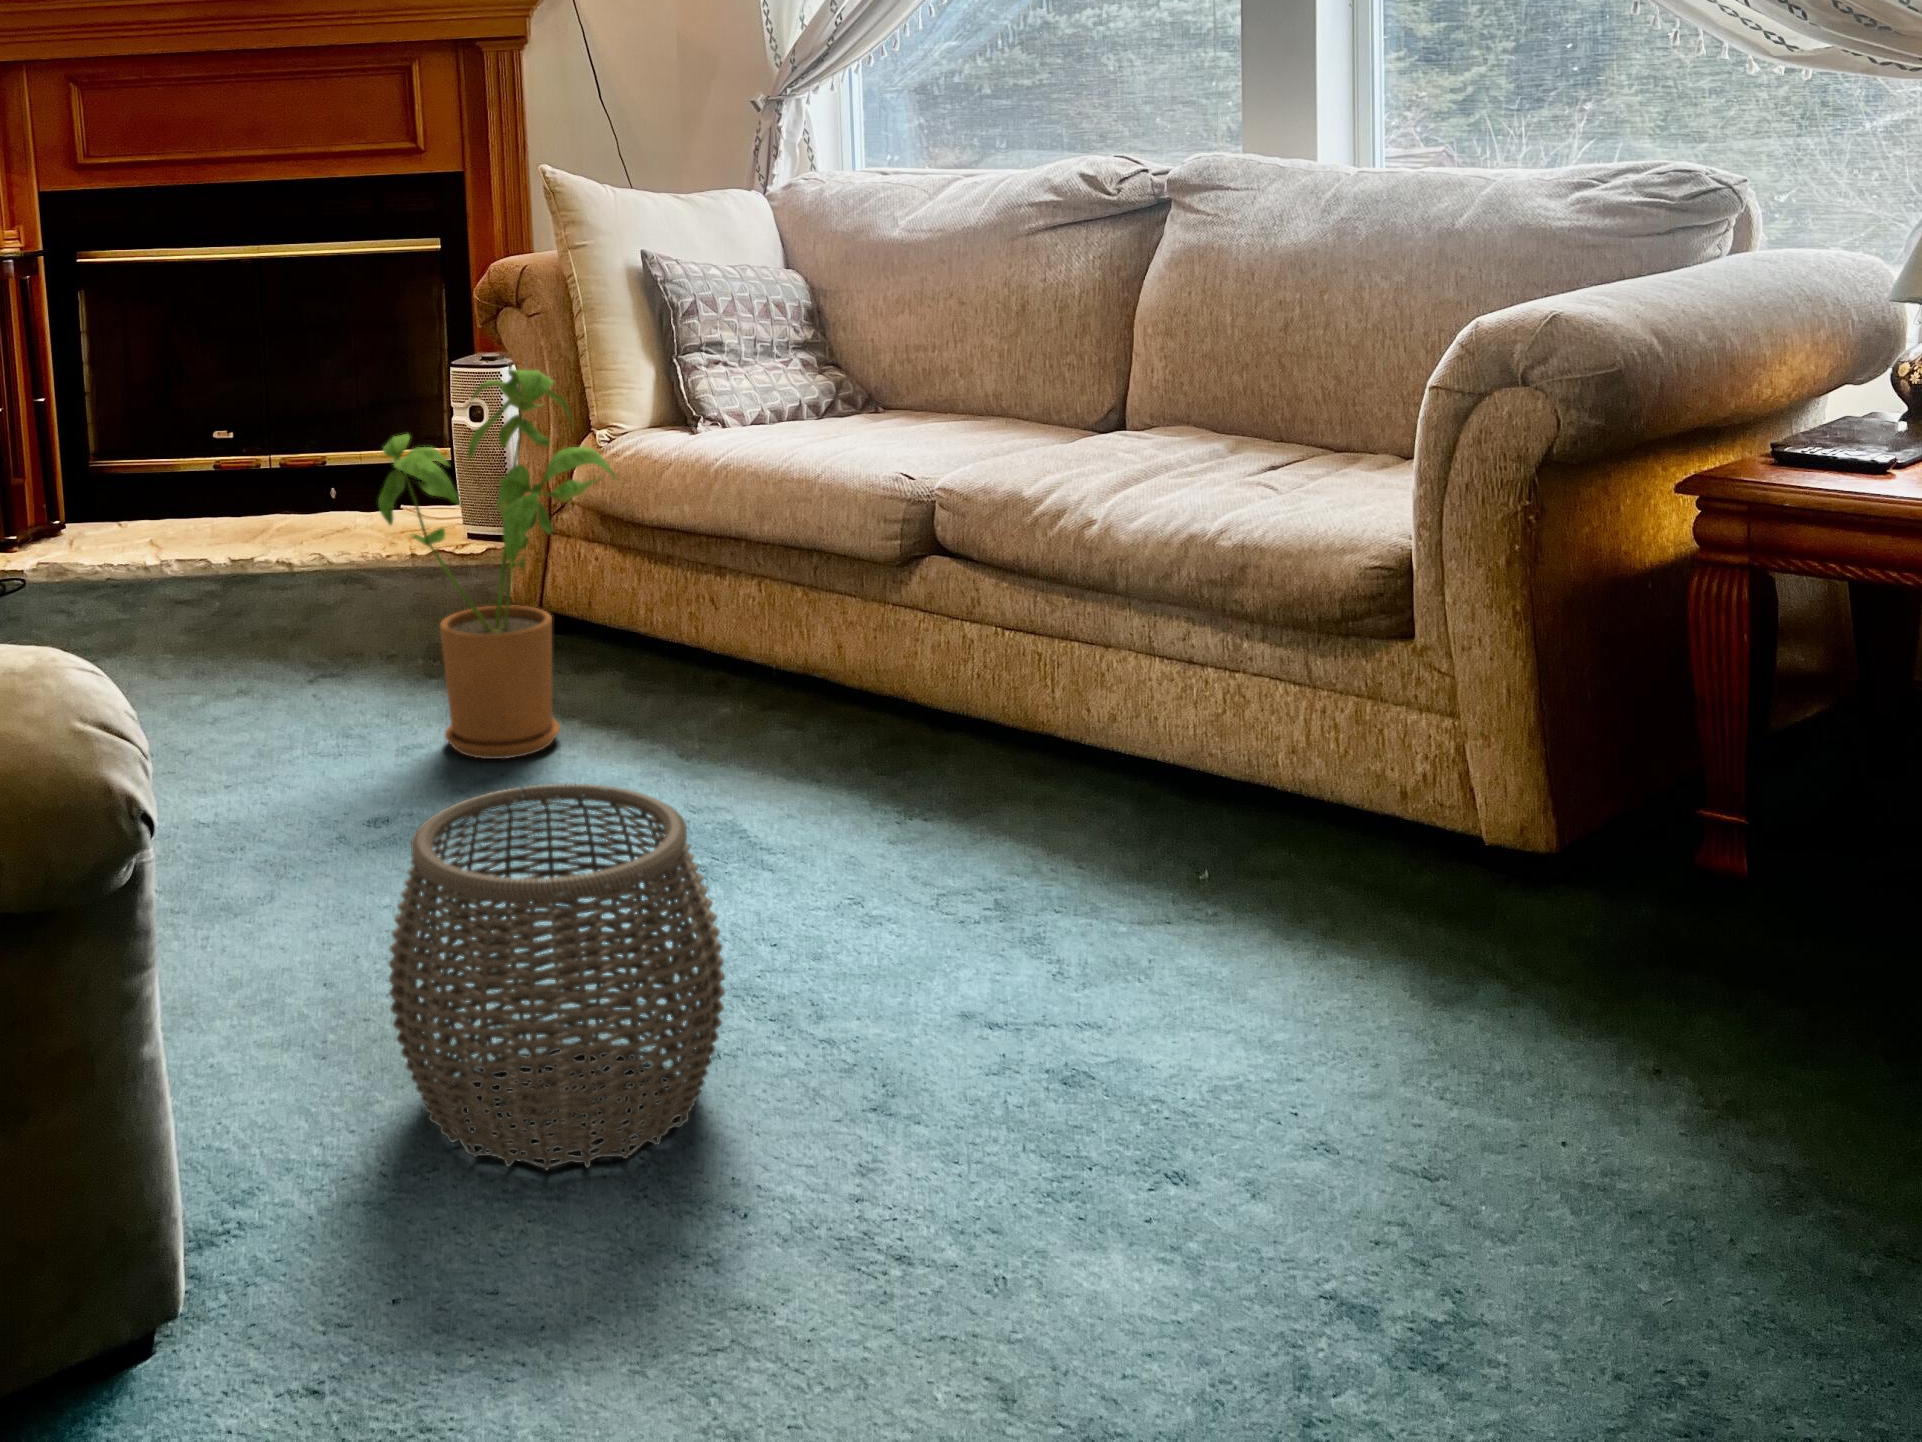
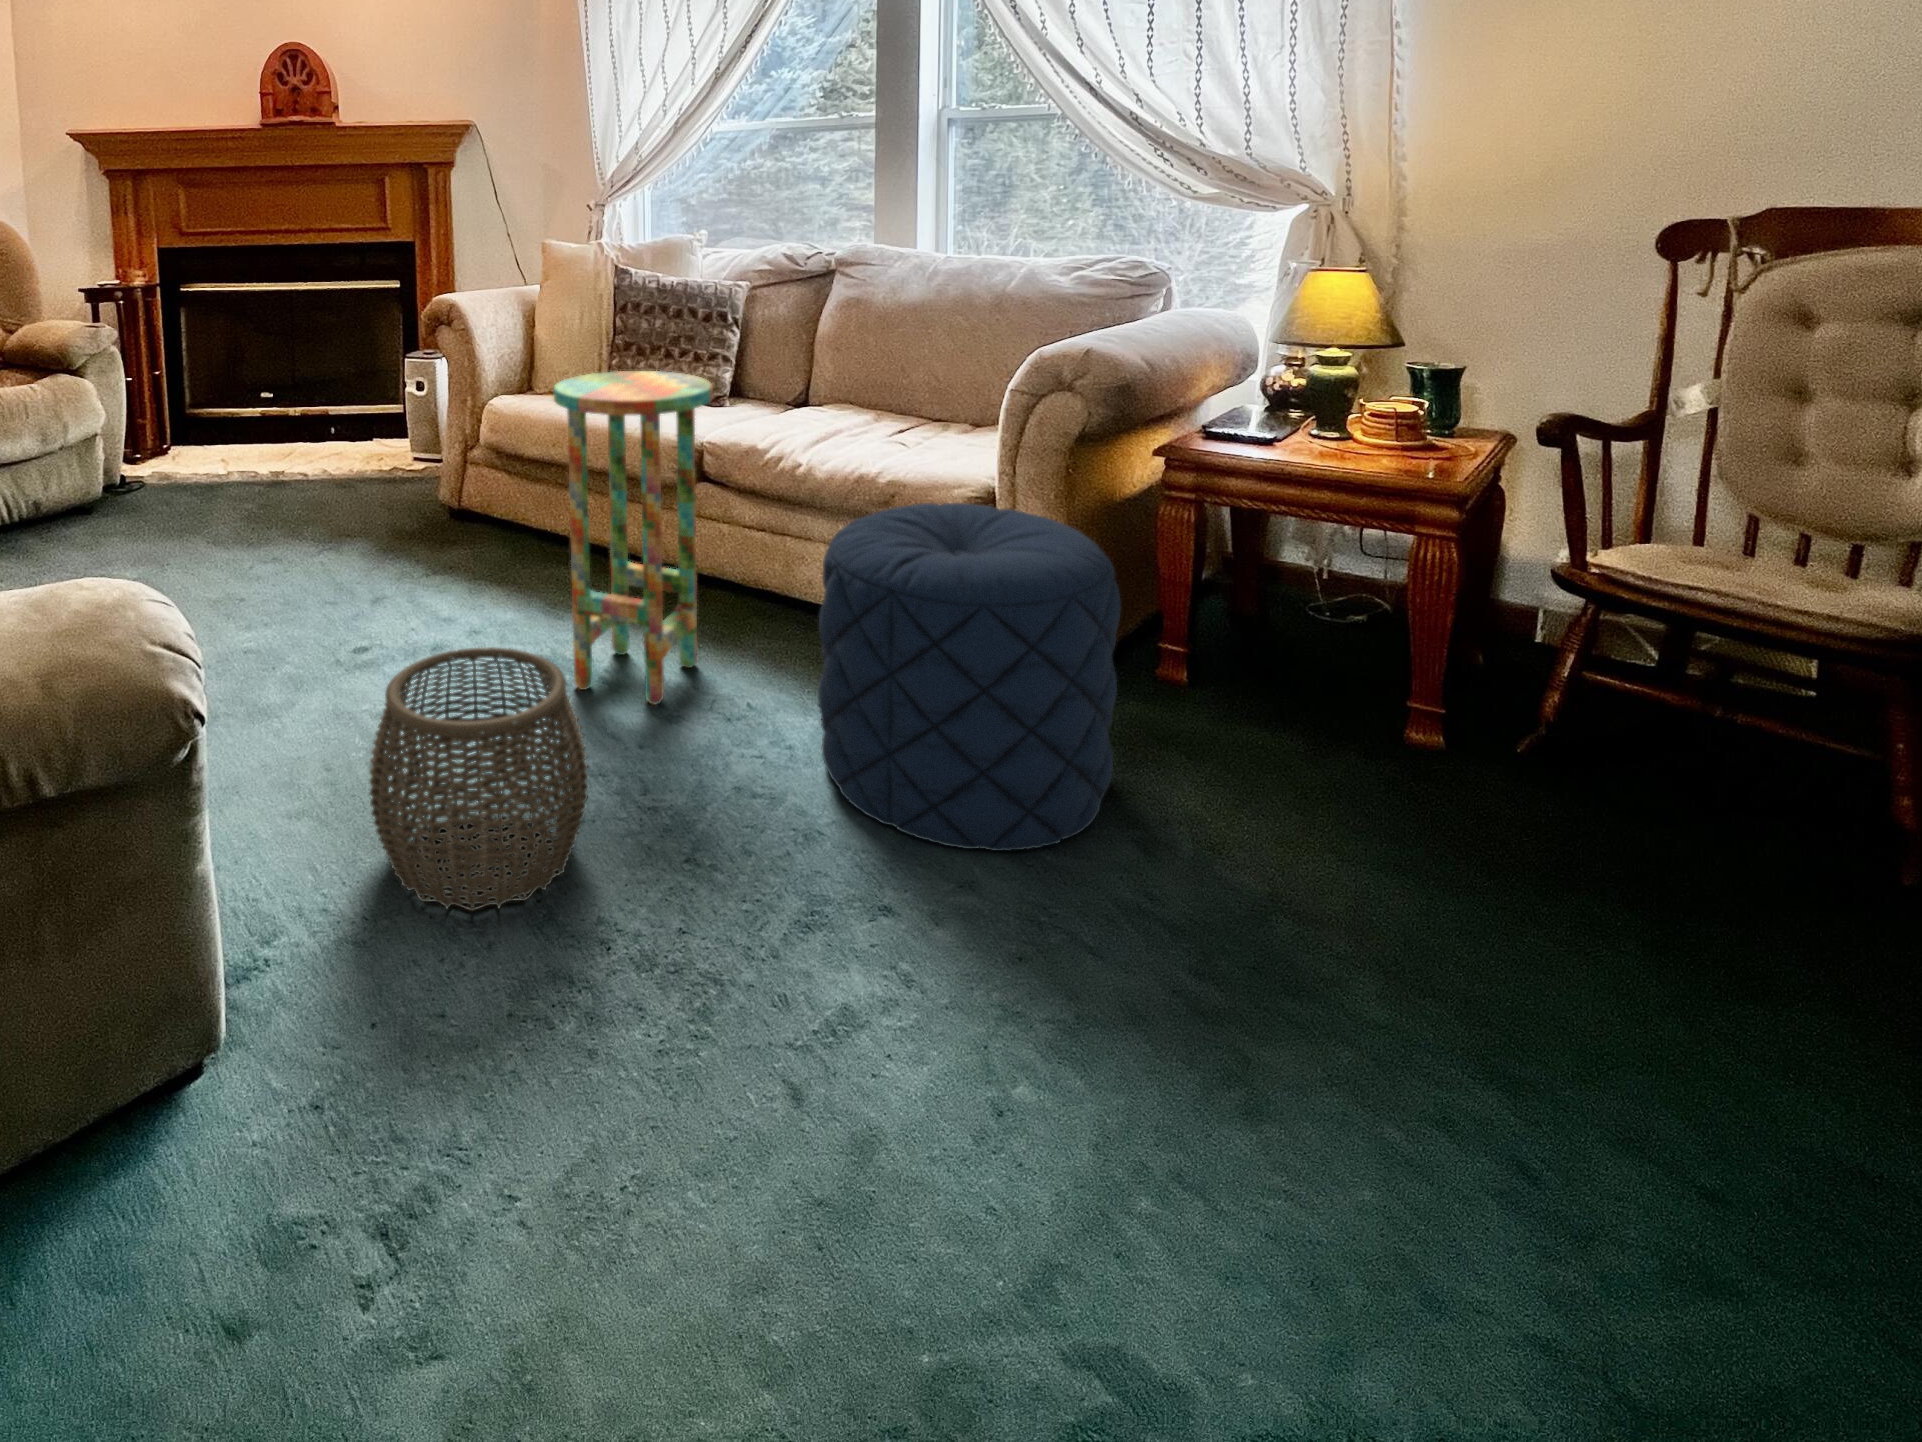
side table: none [674,364,932,900] -> present [553,371,713,705]
house plant: present [378,370,618,759] -> none [365,367,515,607]
pouf: none [1101,565,1587,1106] -> present [818,503,1120,851]

